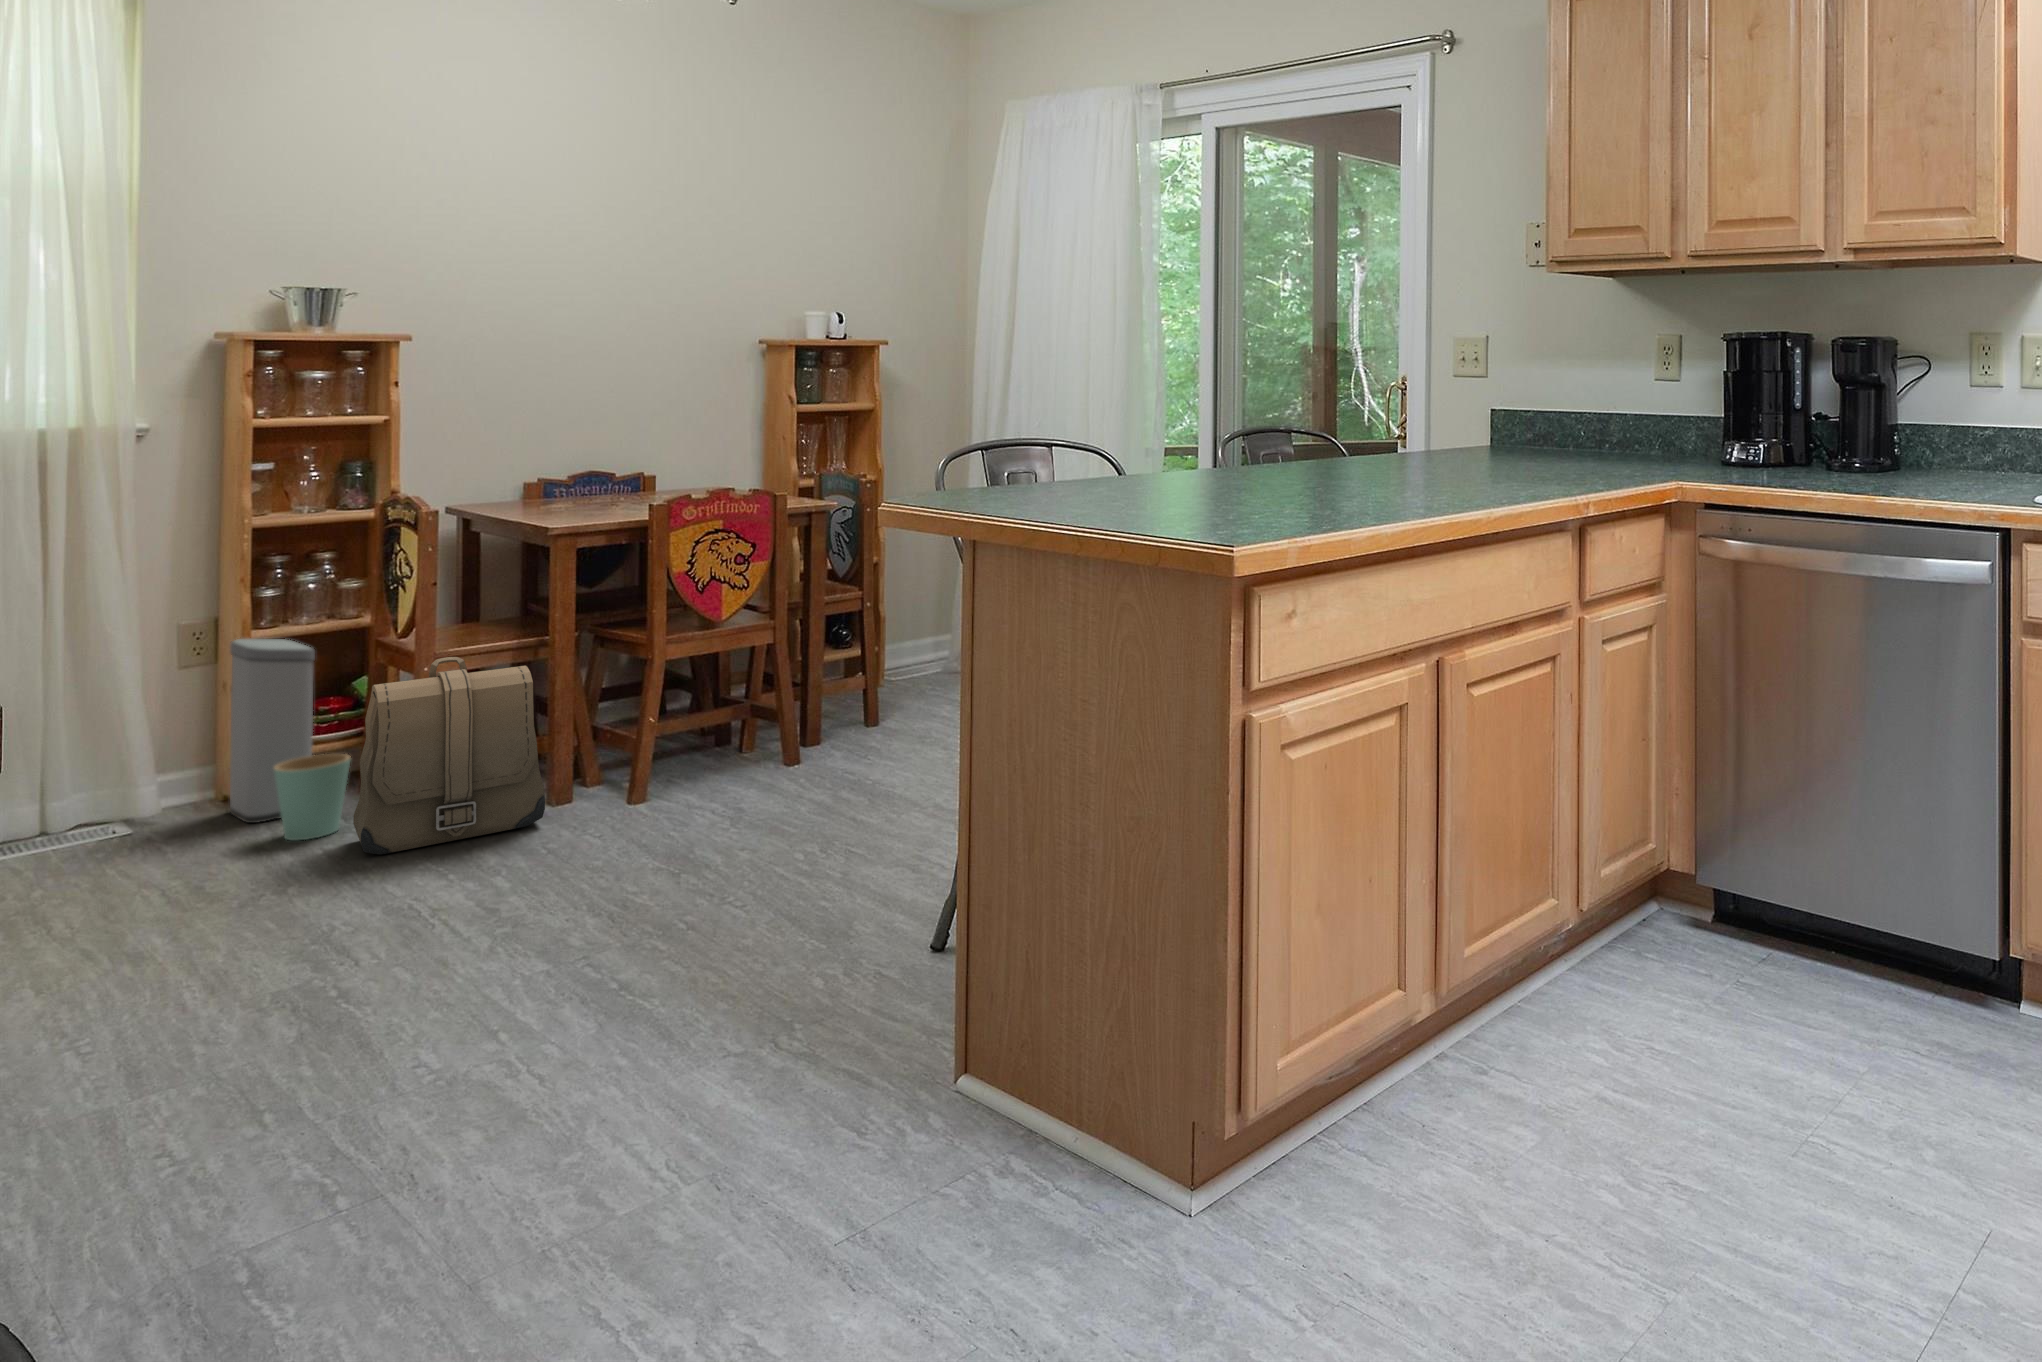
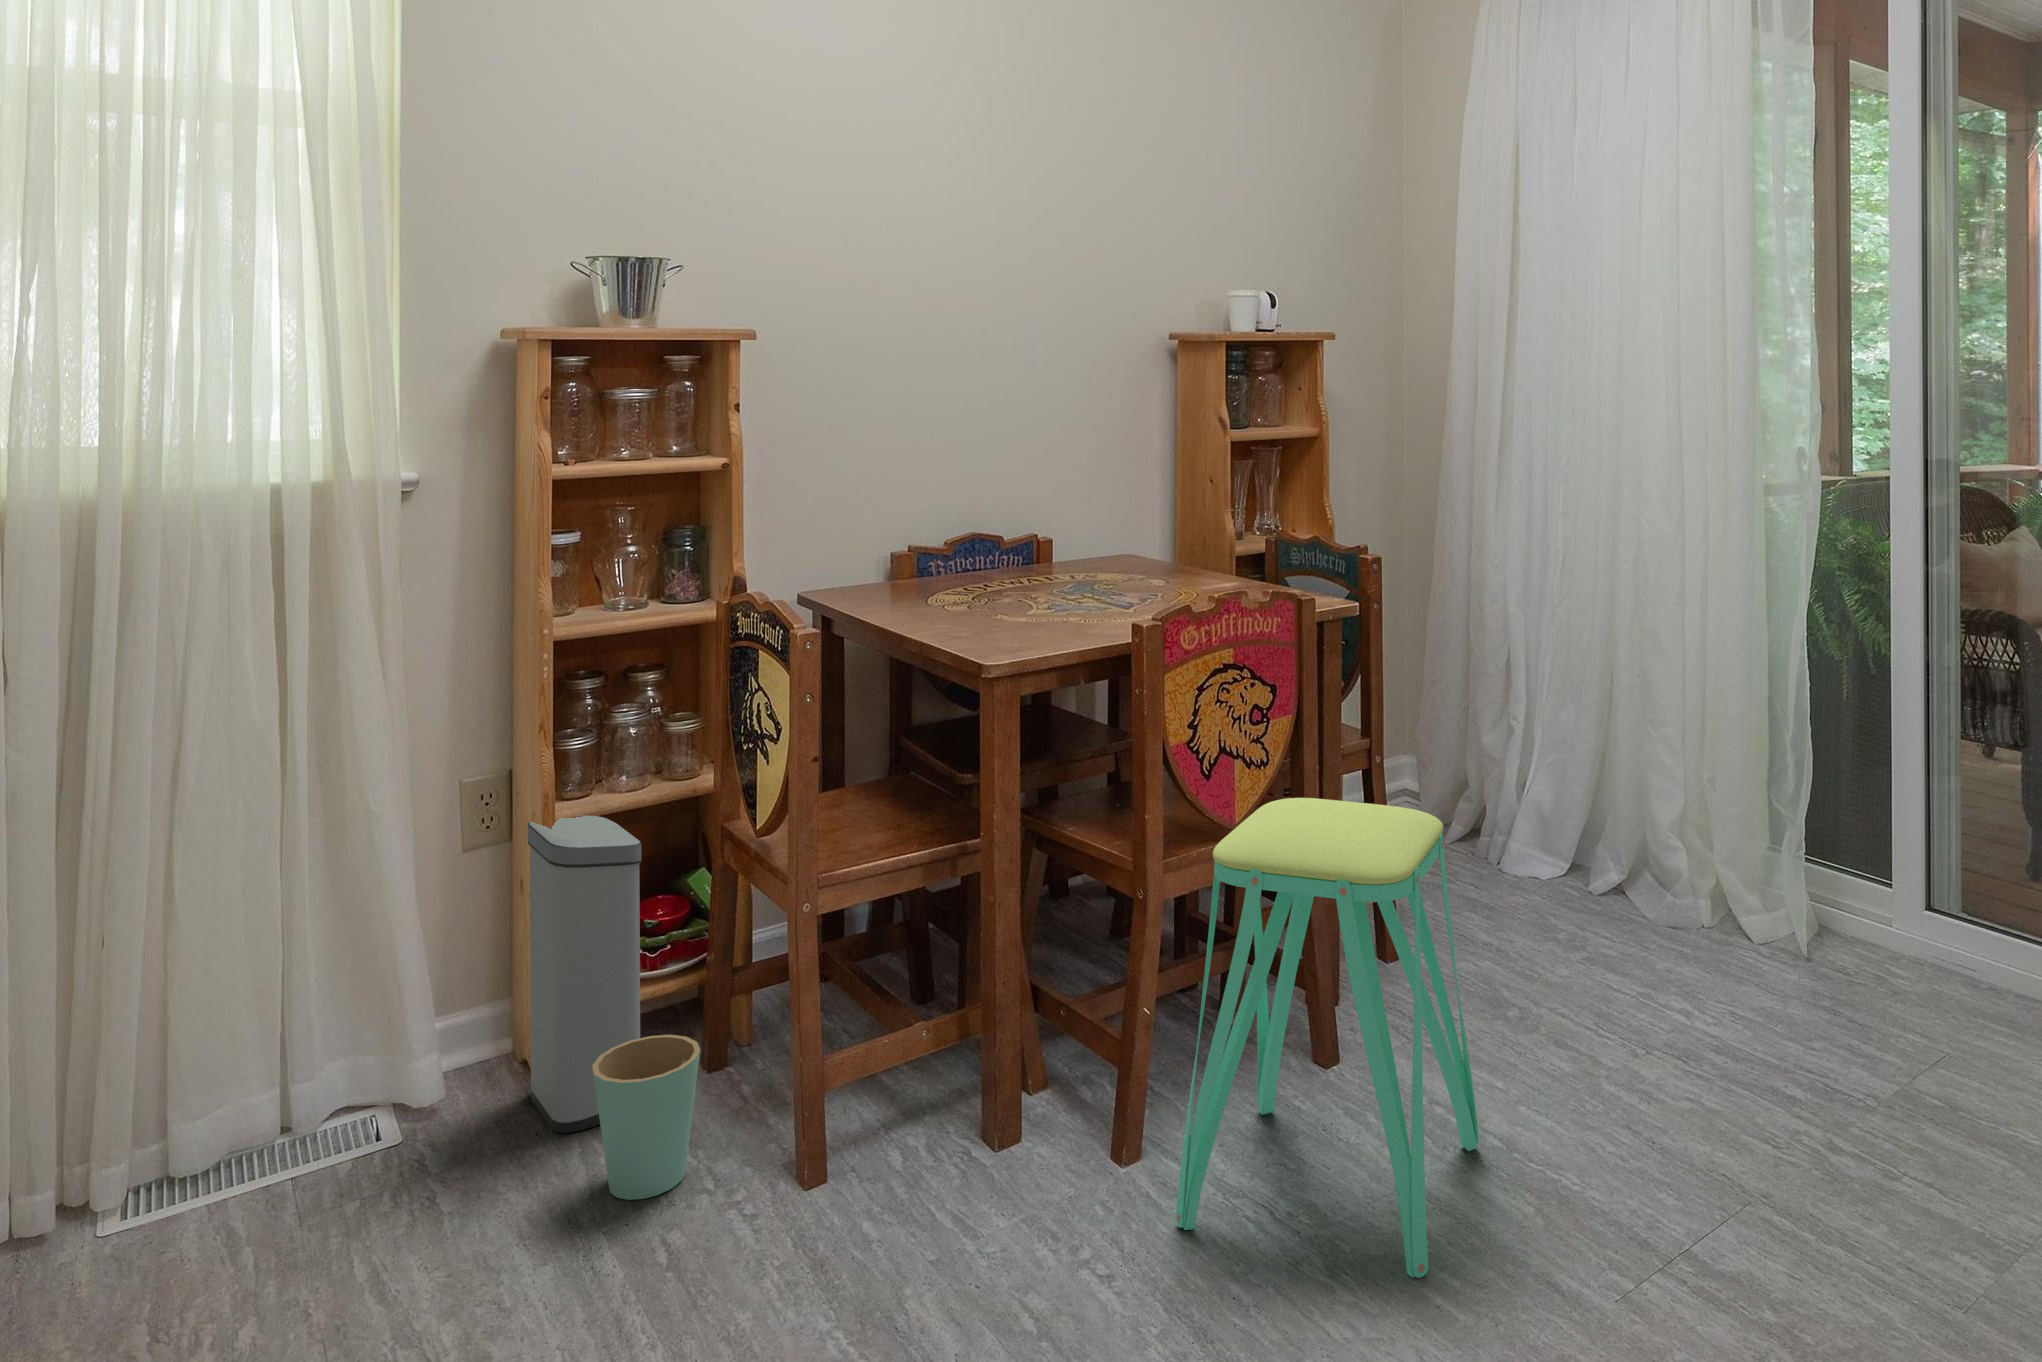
stool: none [651,602,855,826] -> present [1176,798,1479,1278]
backpack: present [353,657,545,855] -> none [711,888,1001,1275]

